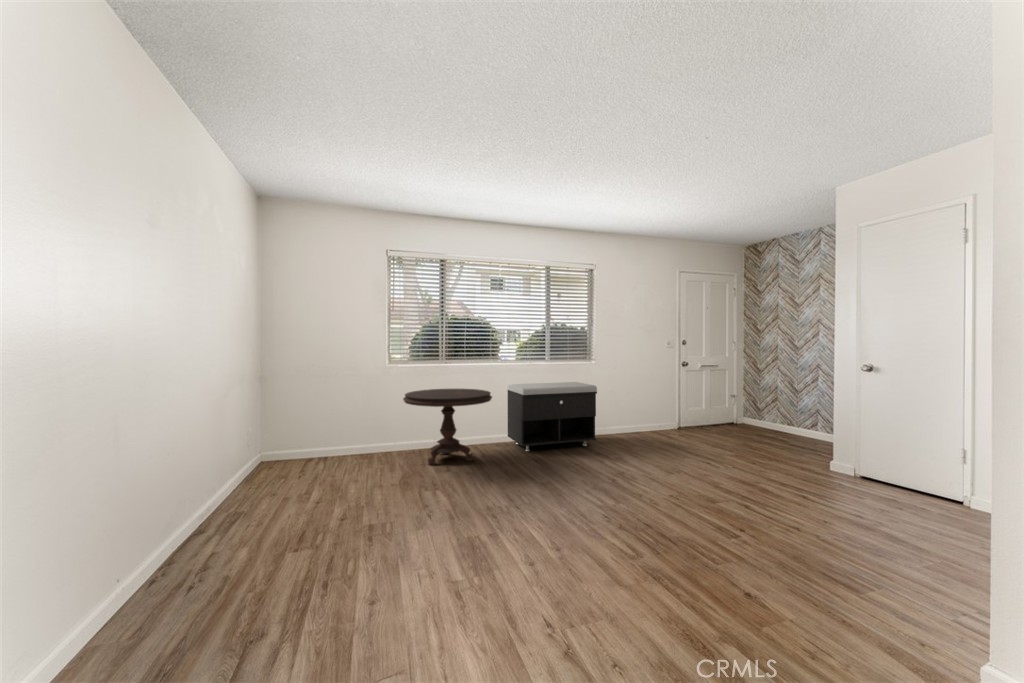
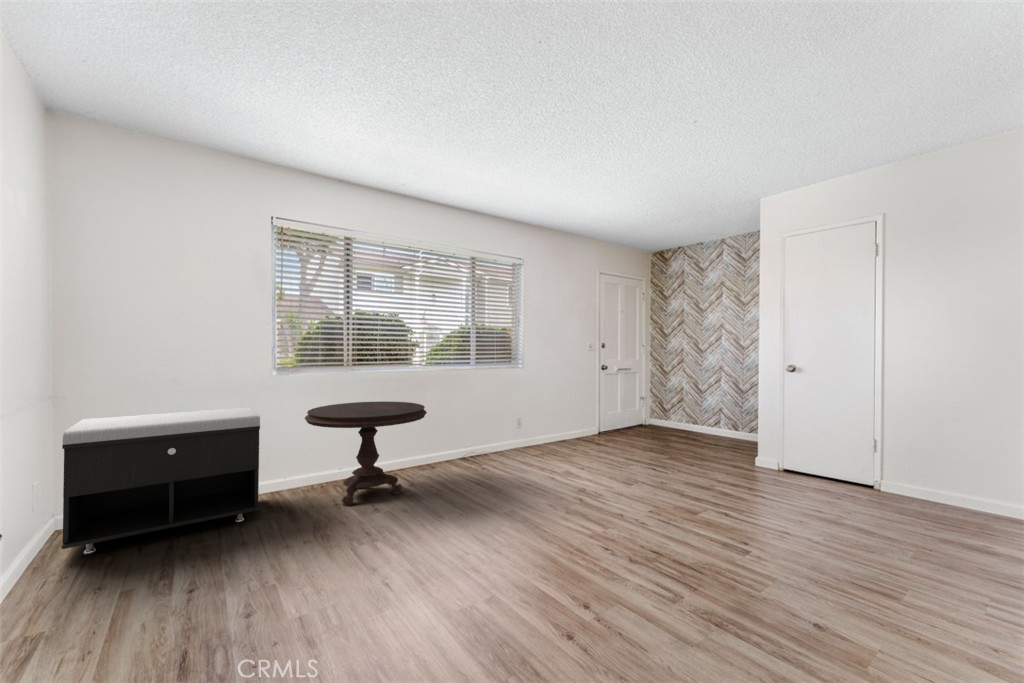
storage bench: present [508,382,597,451] -> present [62,407,260,554]

